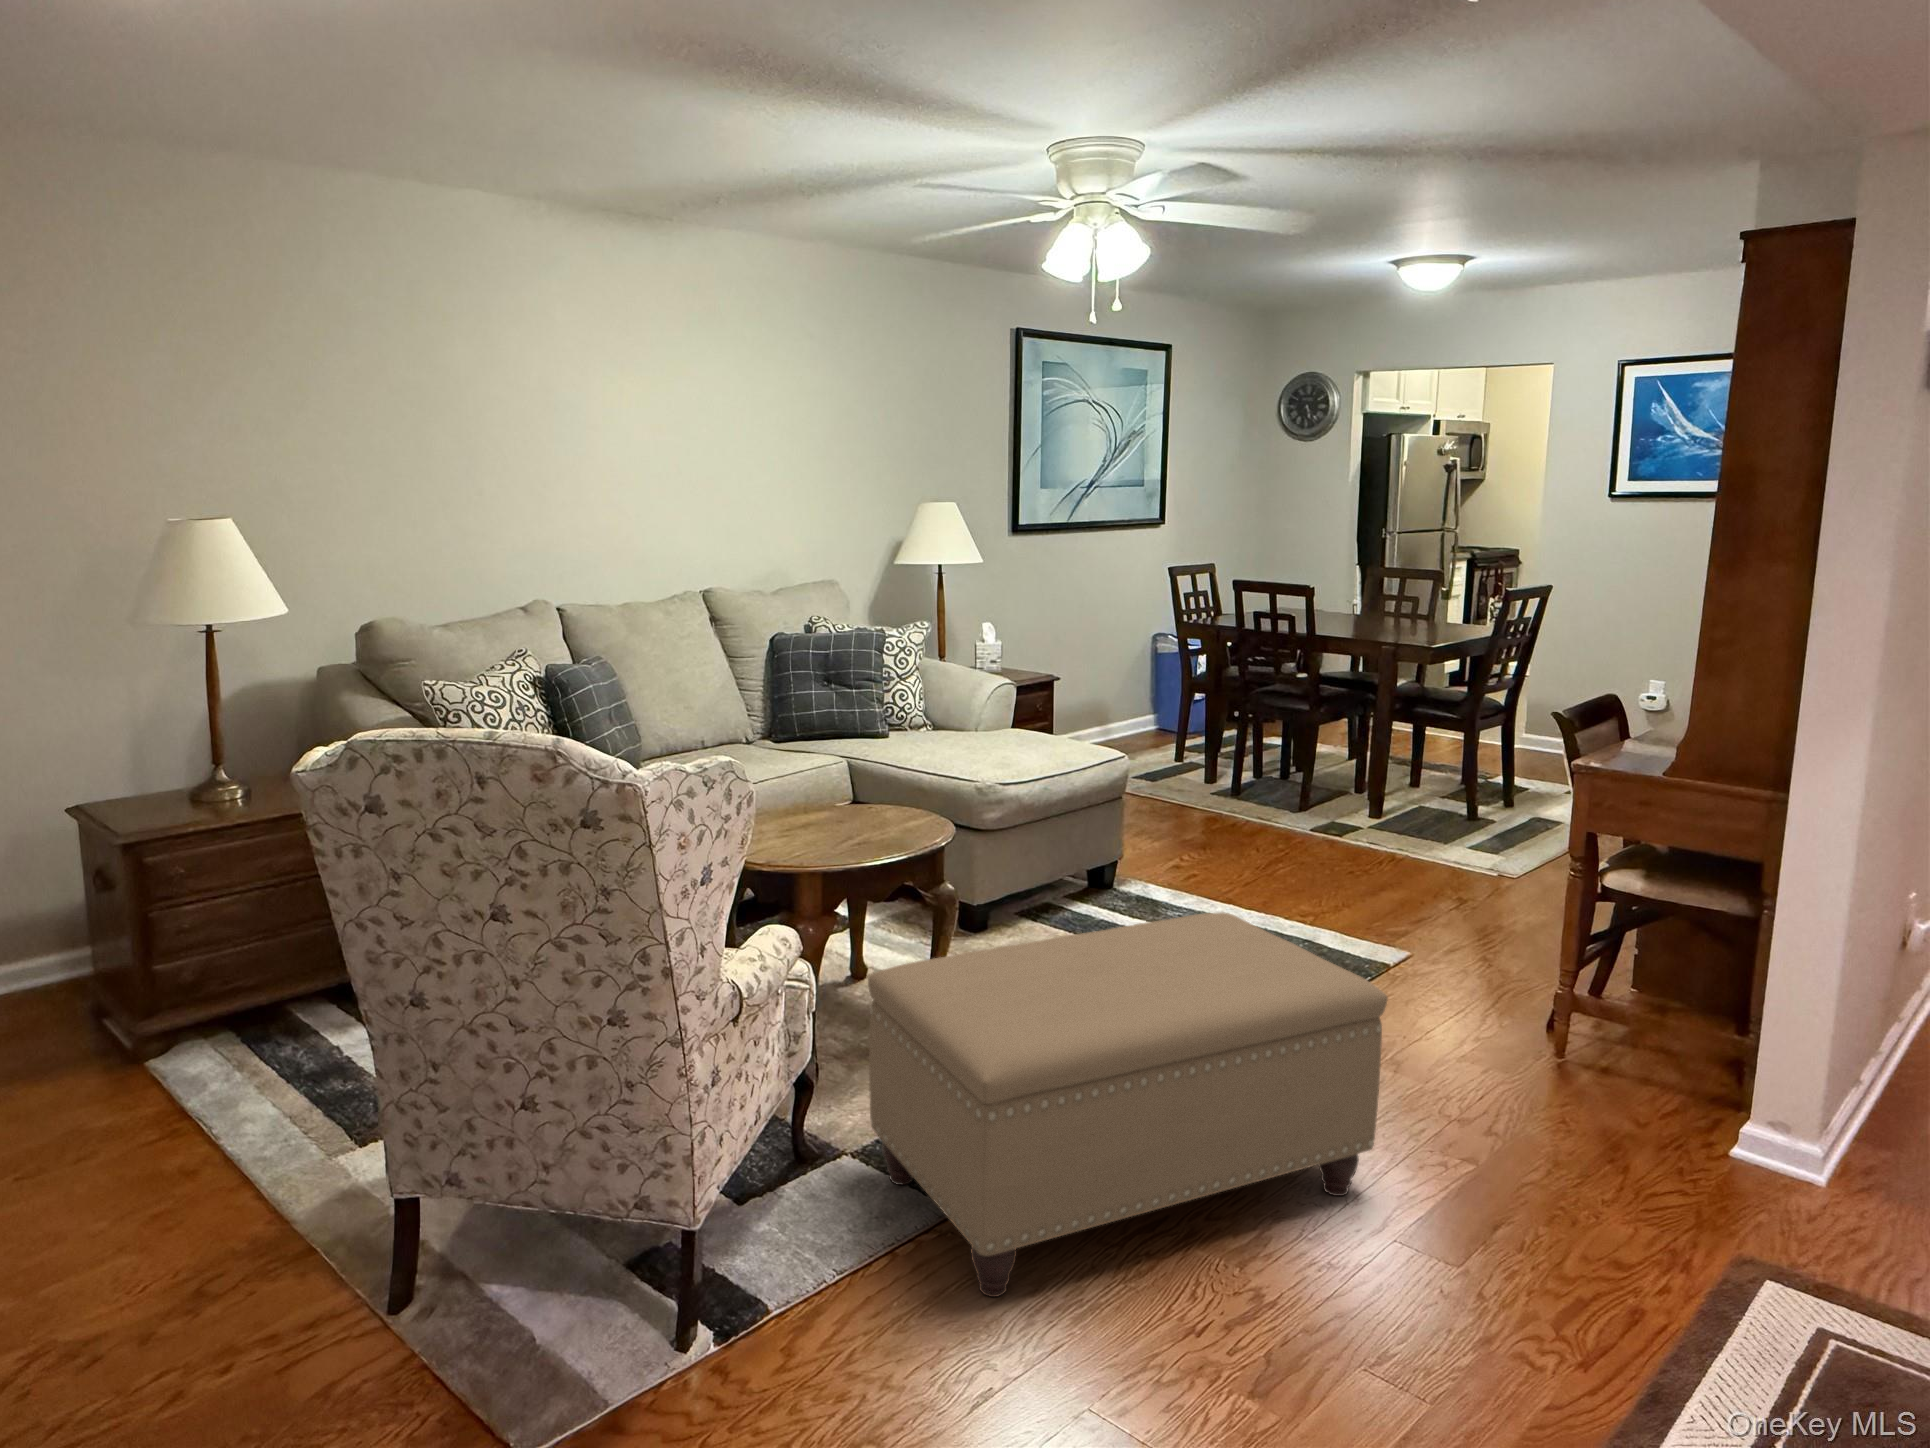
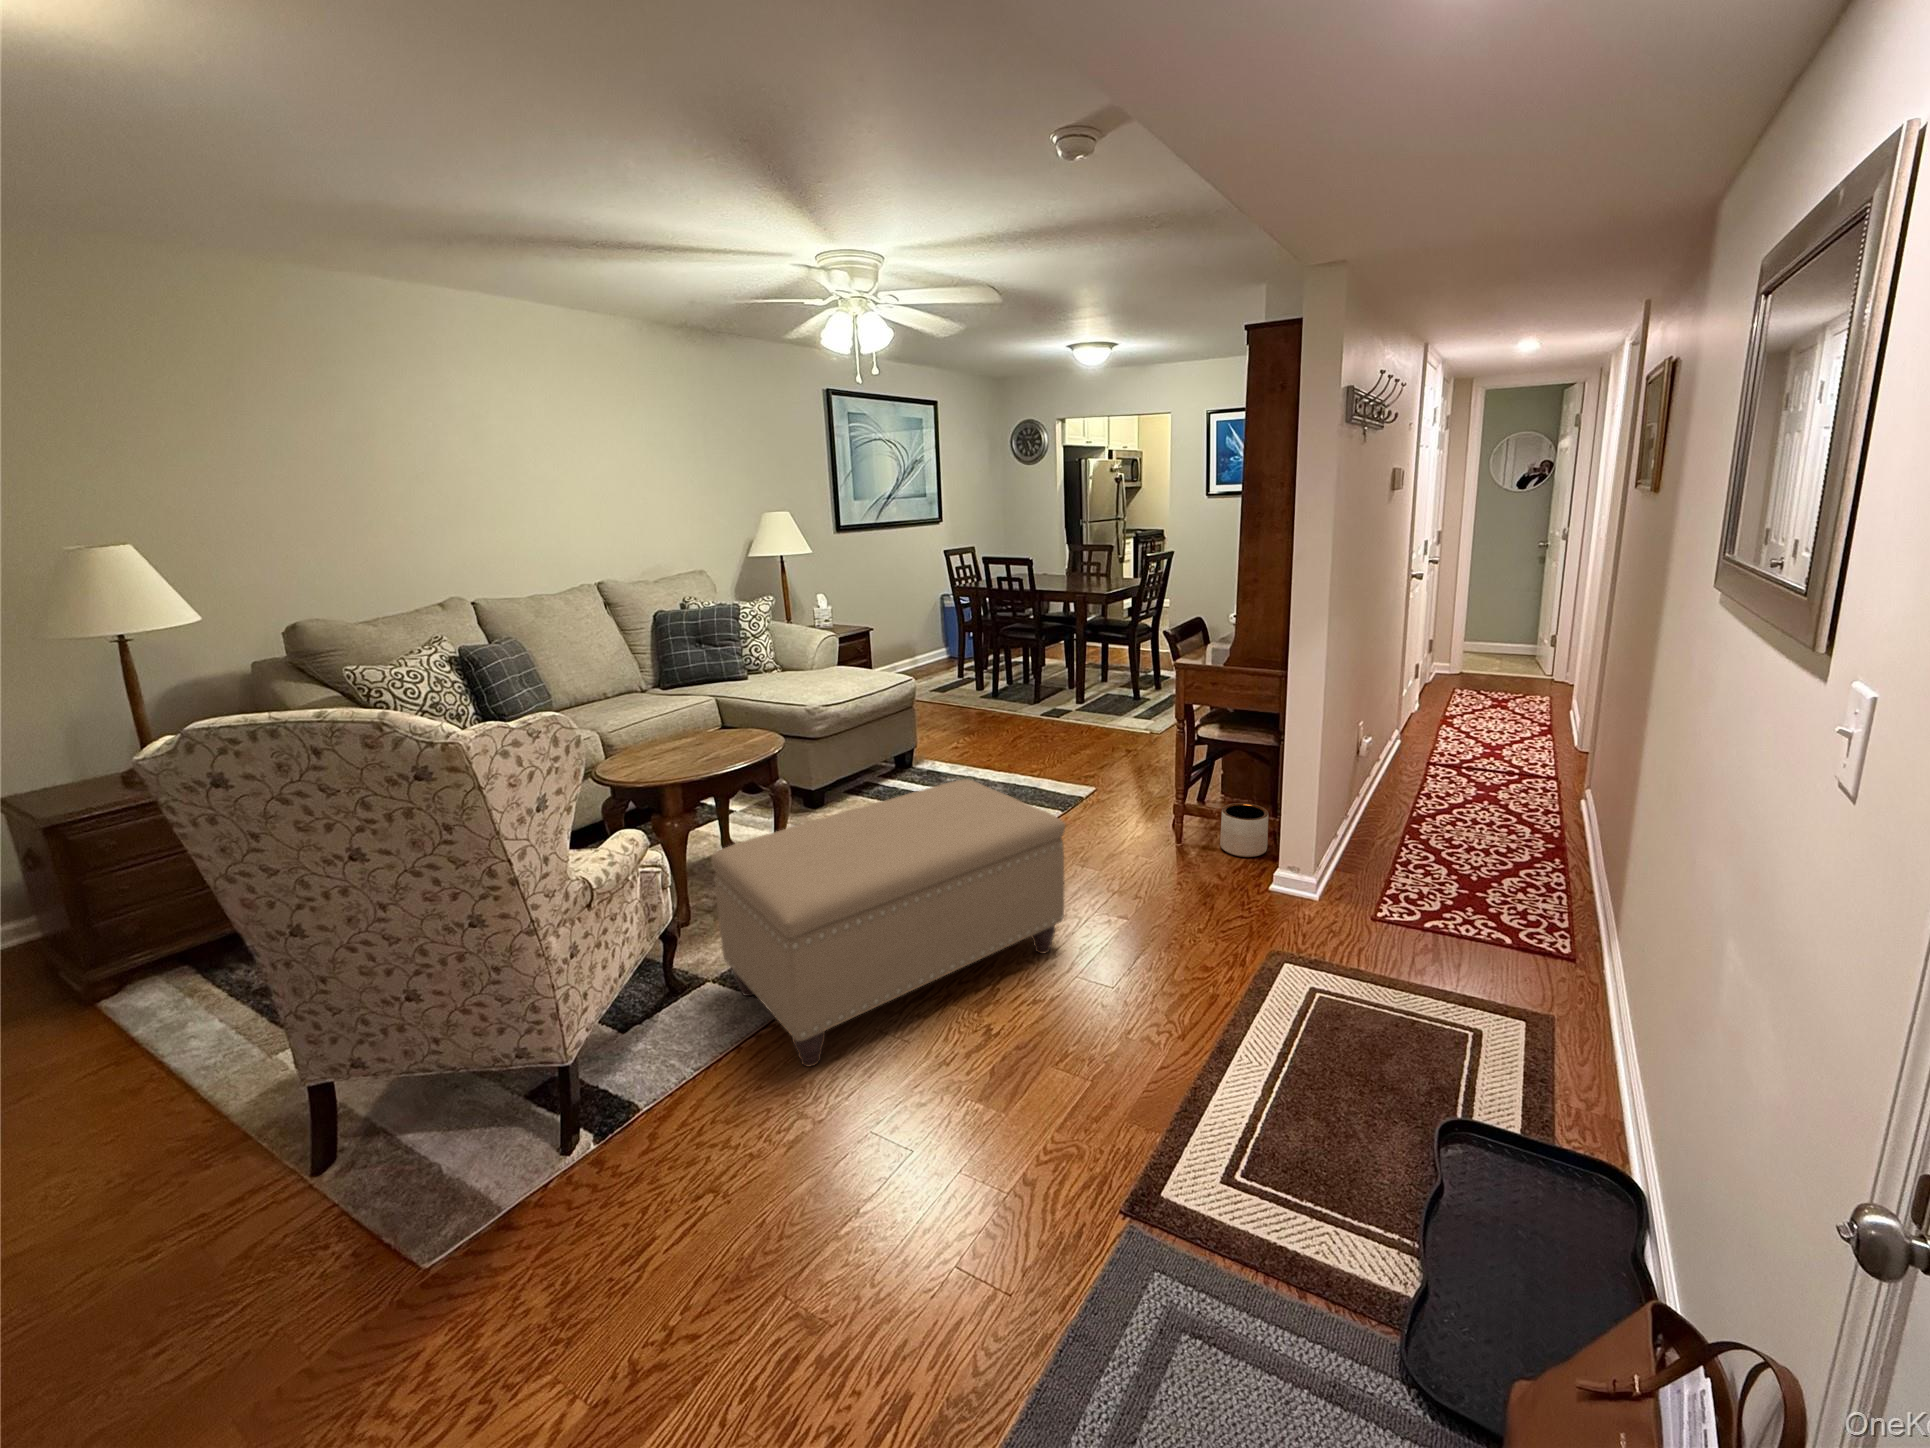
planter: none [1637,1005,1730,1098] -> present [1220,803,1268,857]

